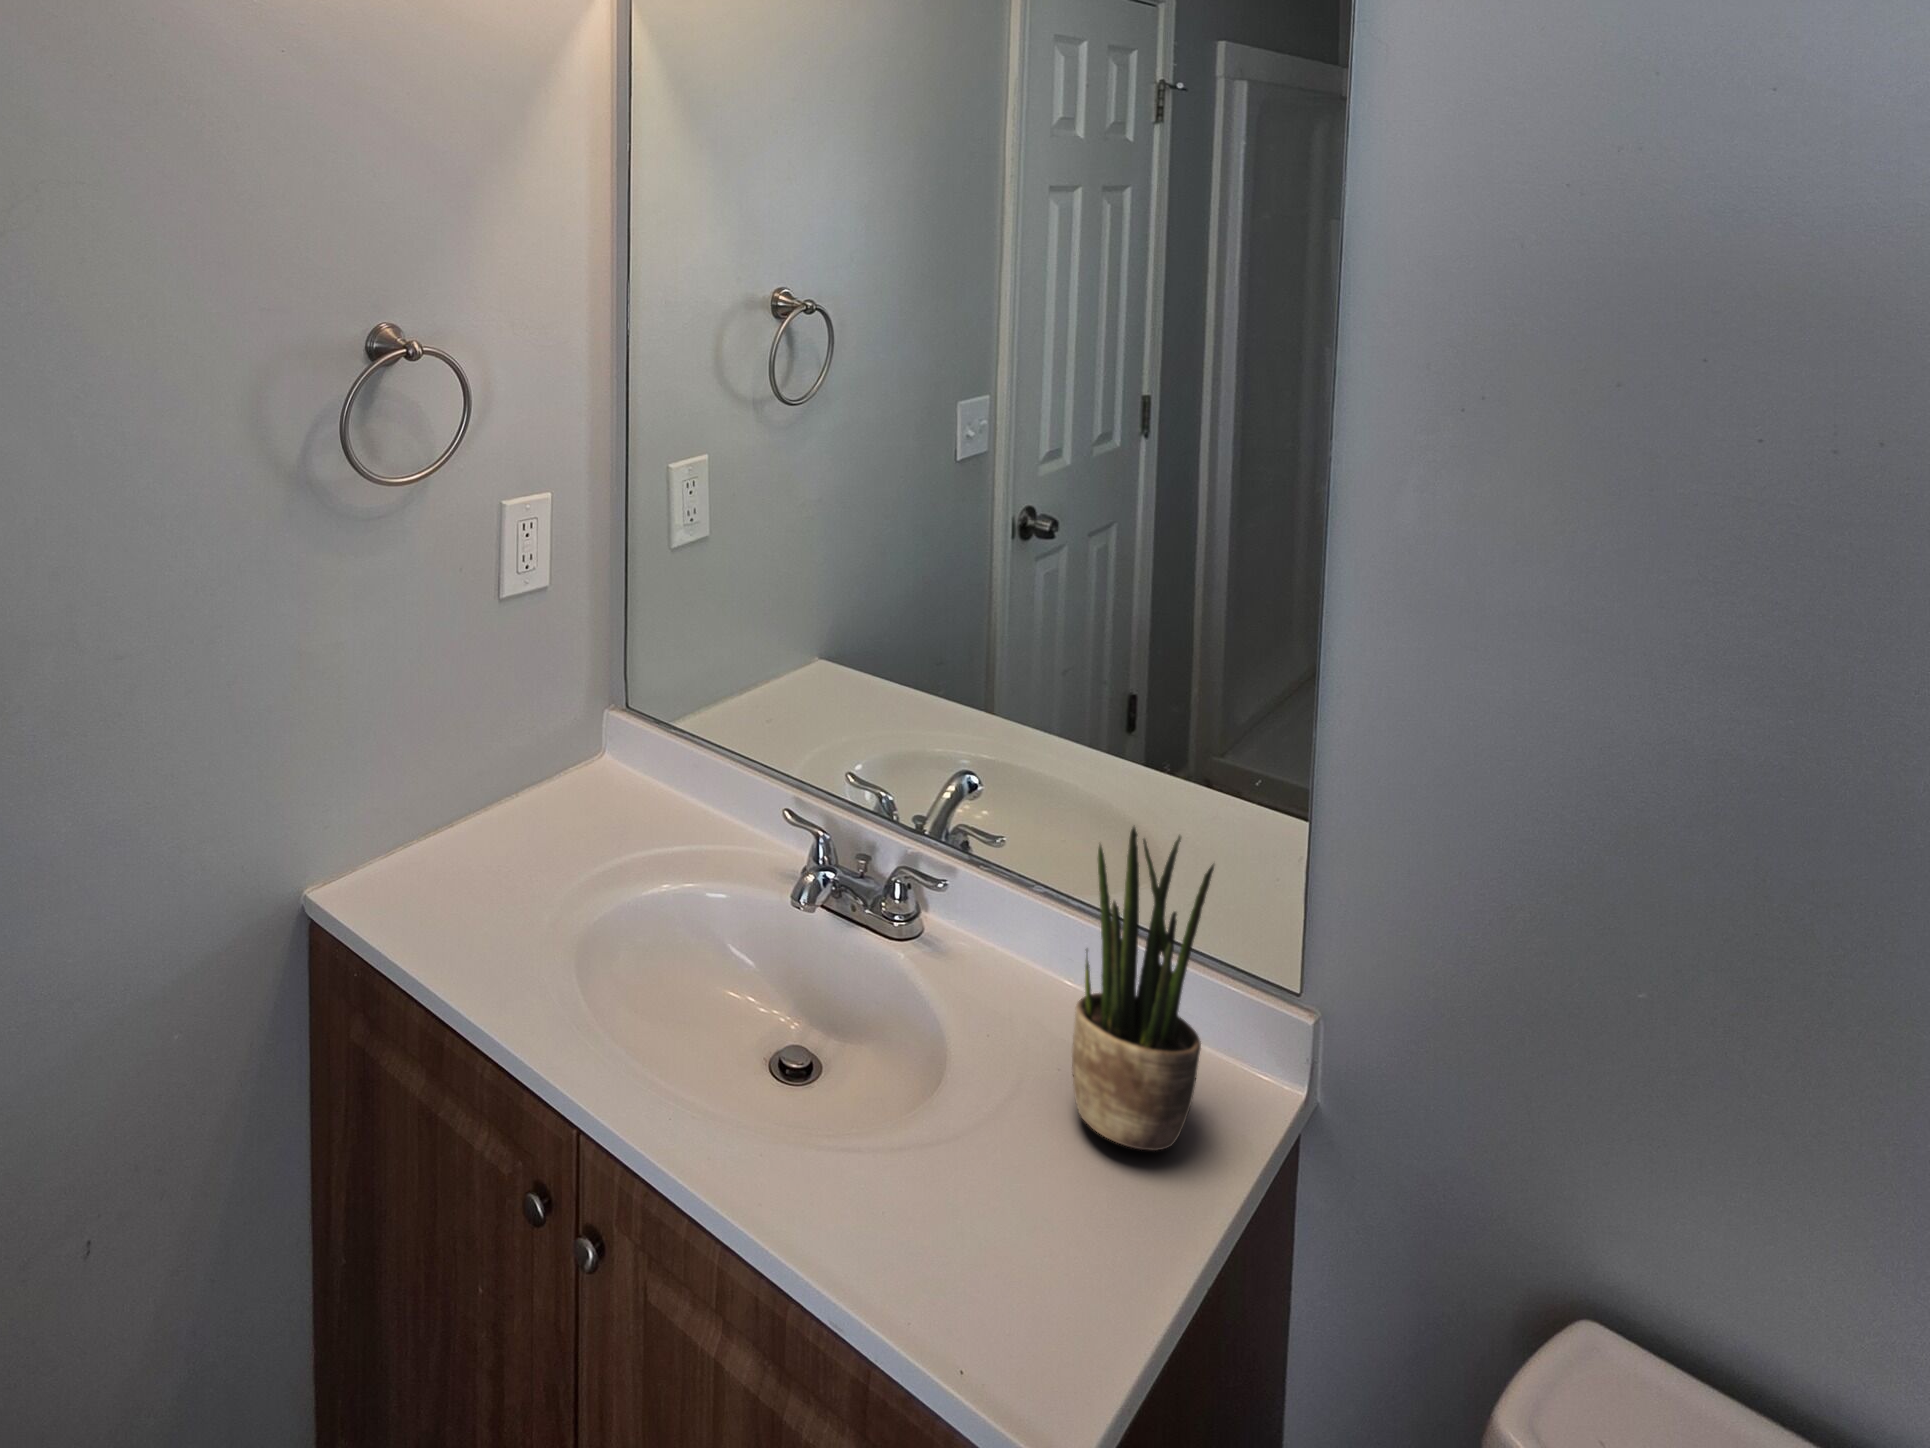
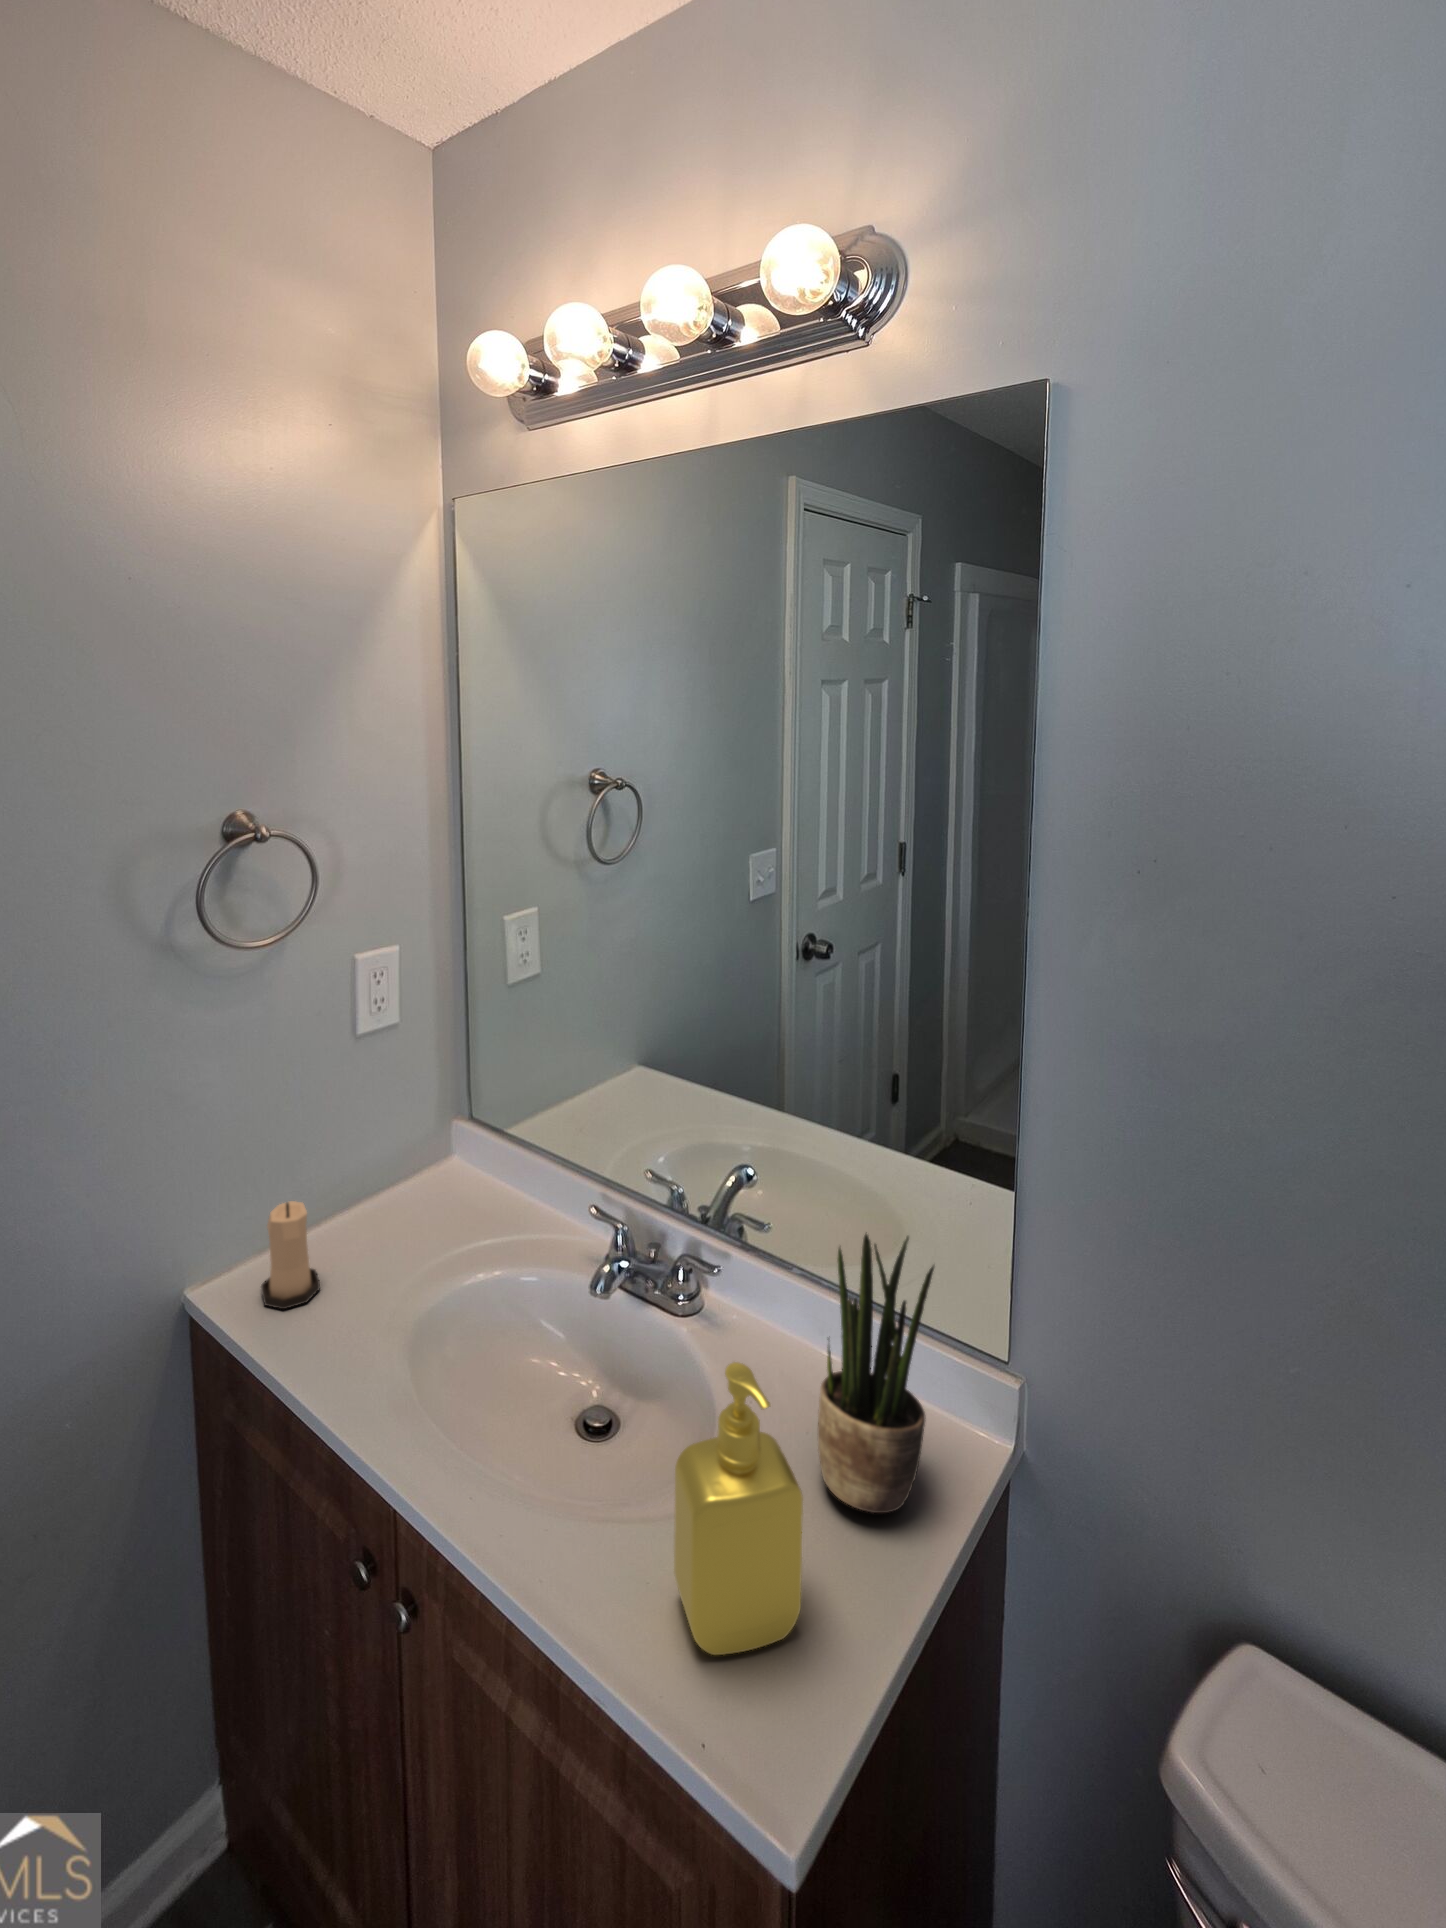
candle: none [395,790,464,916] -> present [261,1201,320,1309]
soap dispenser: none [915,954,1068,1286] -> present [674,1362,803,1655]

